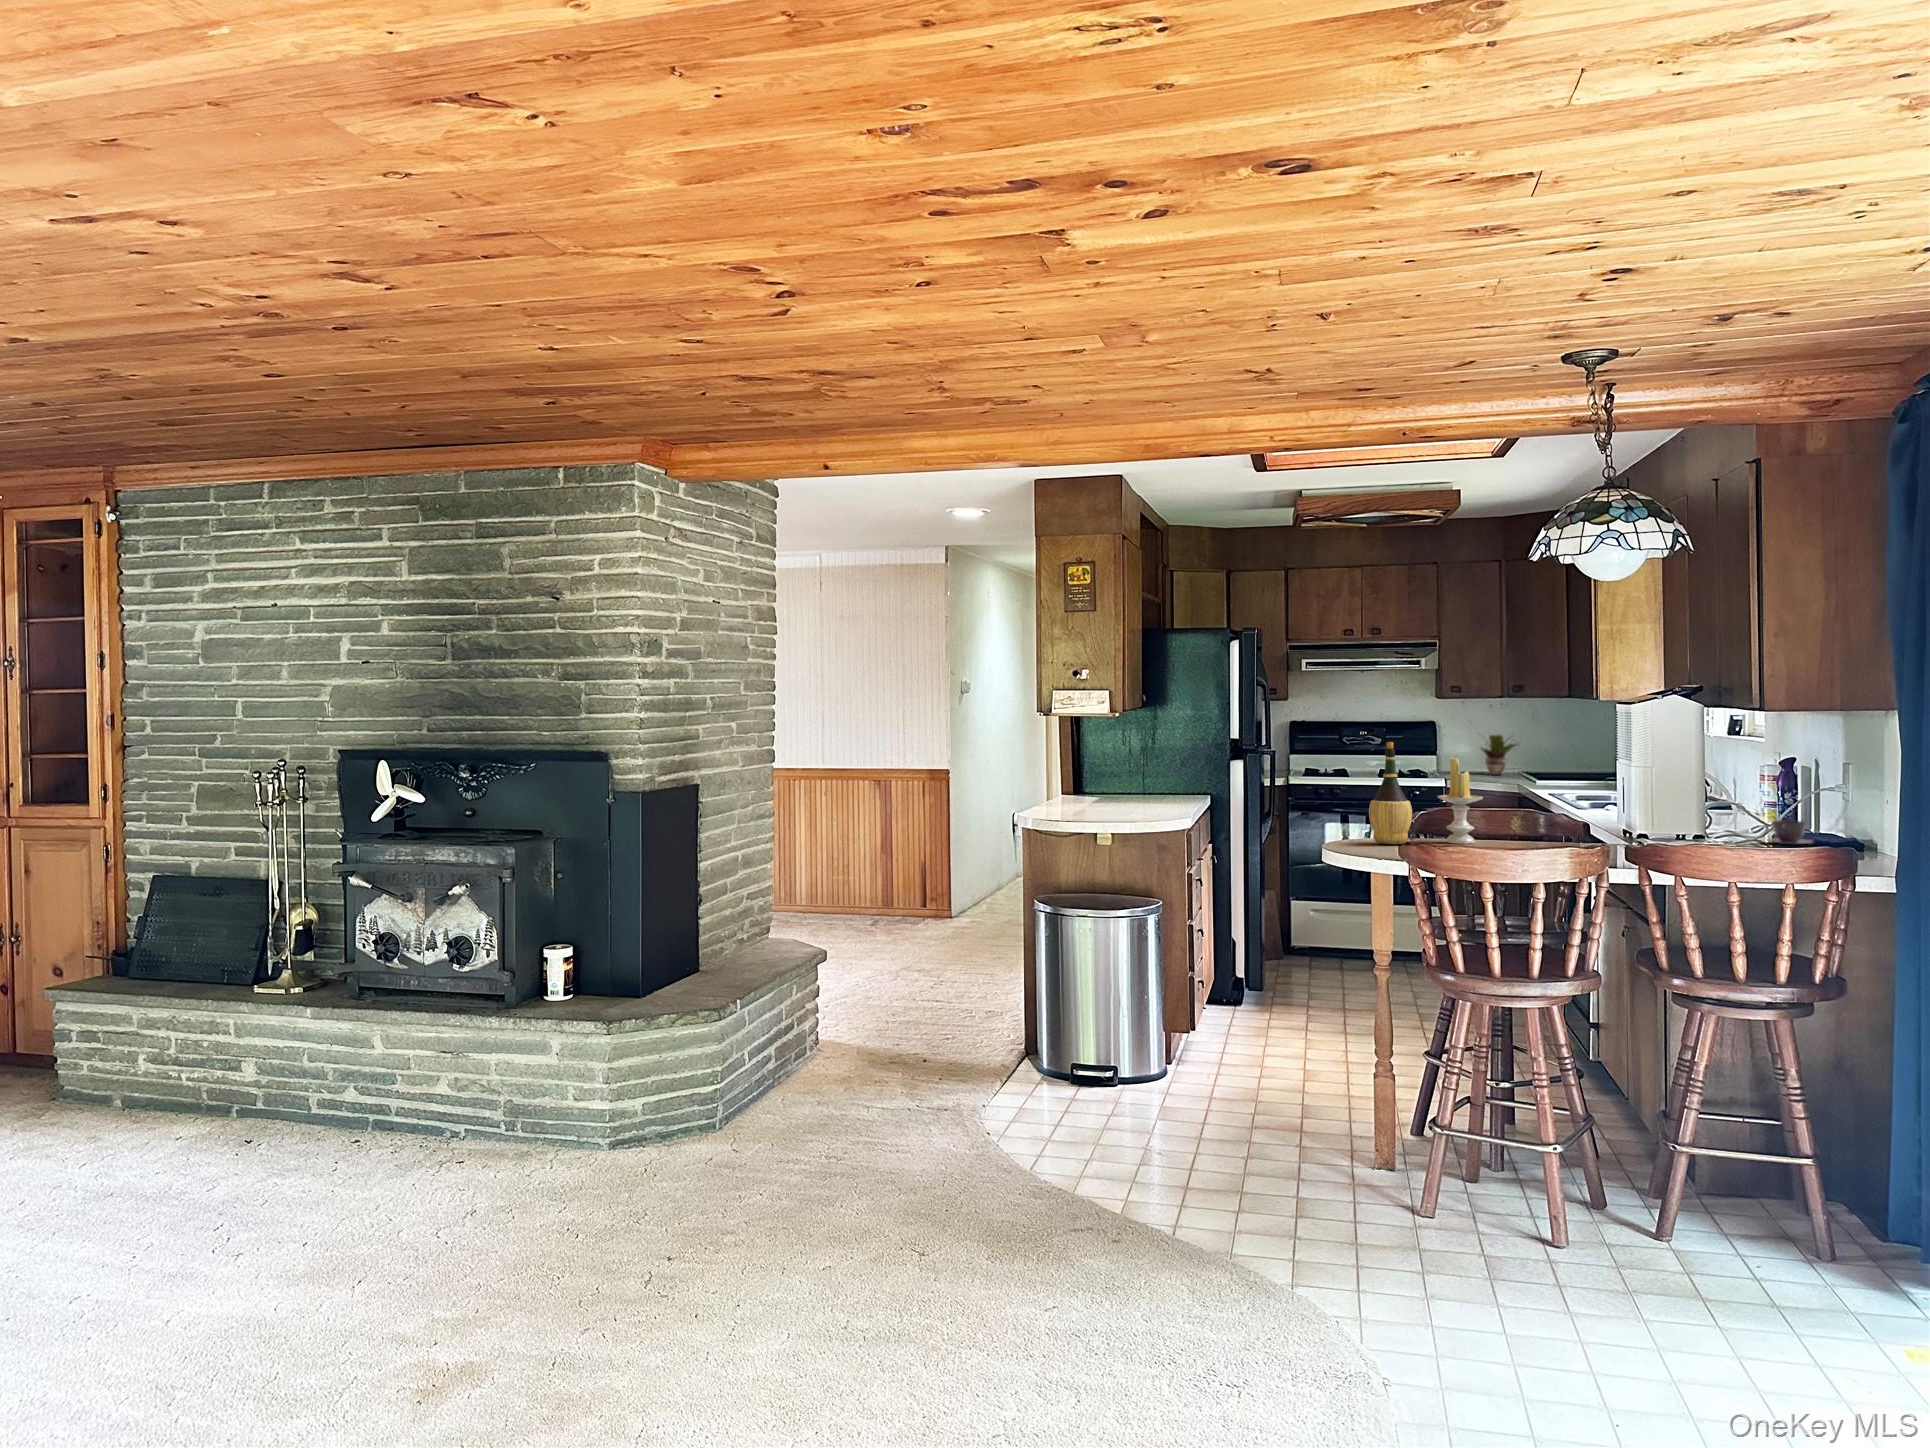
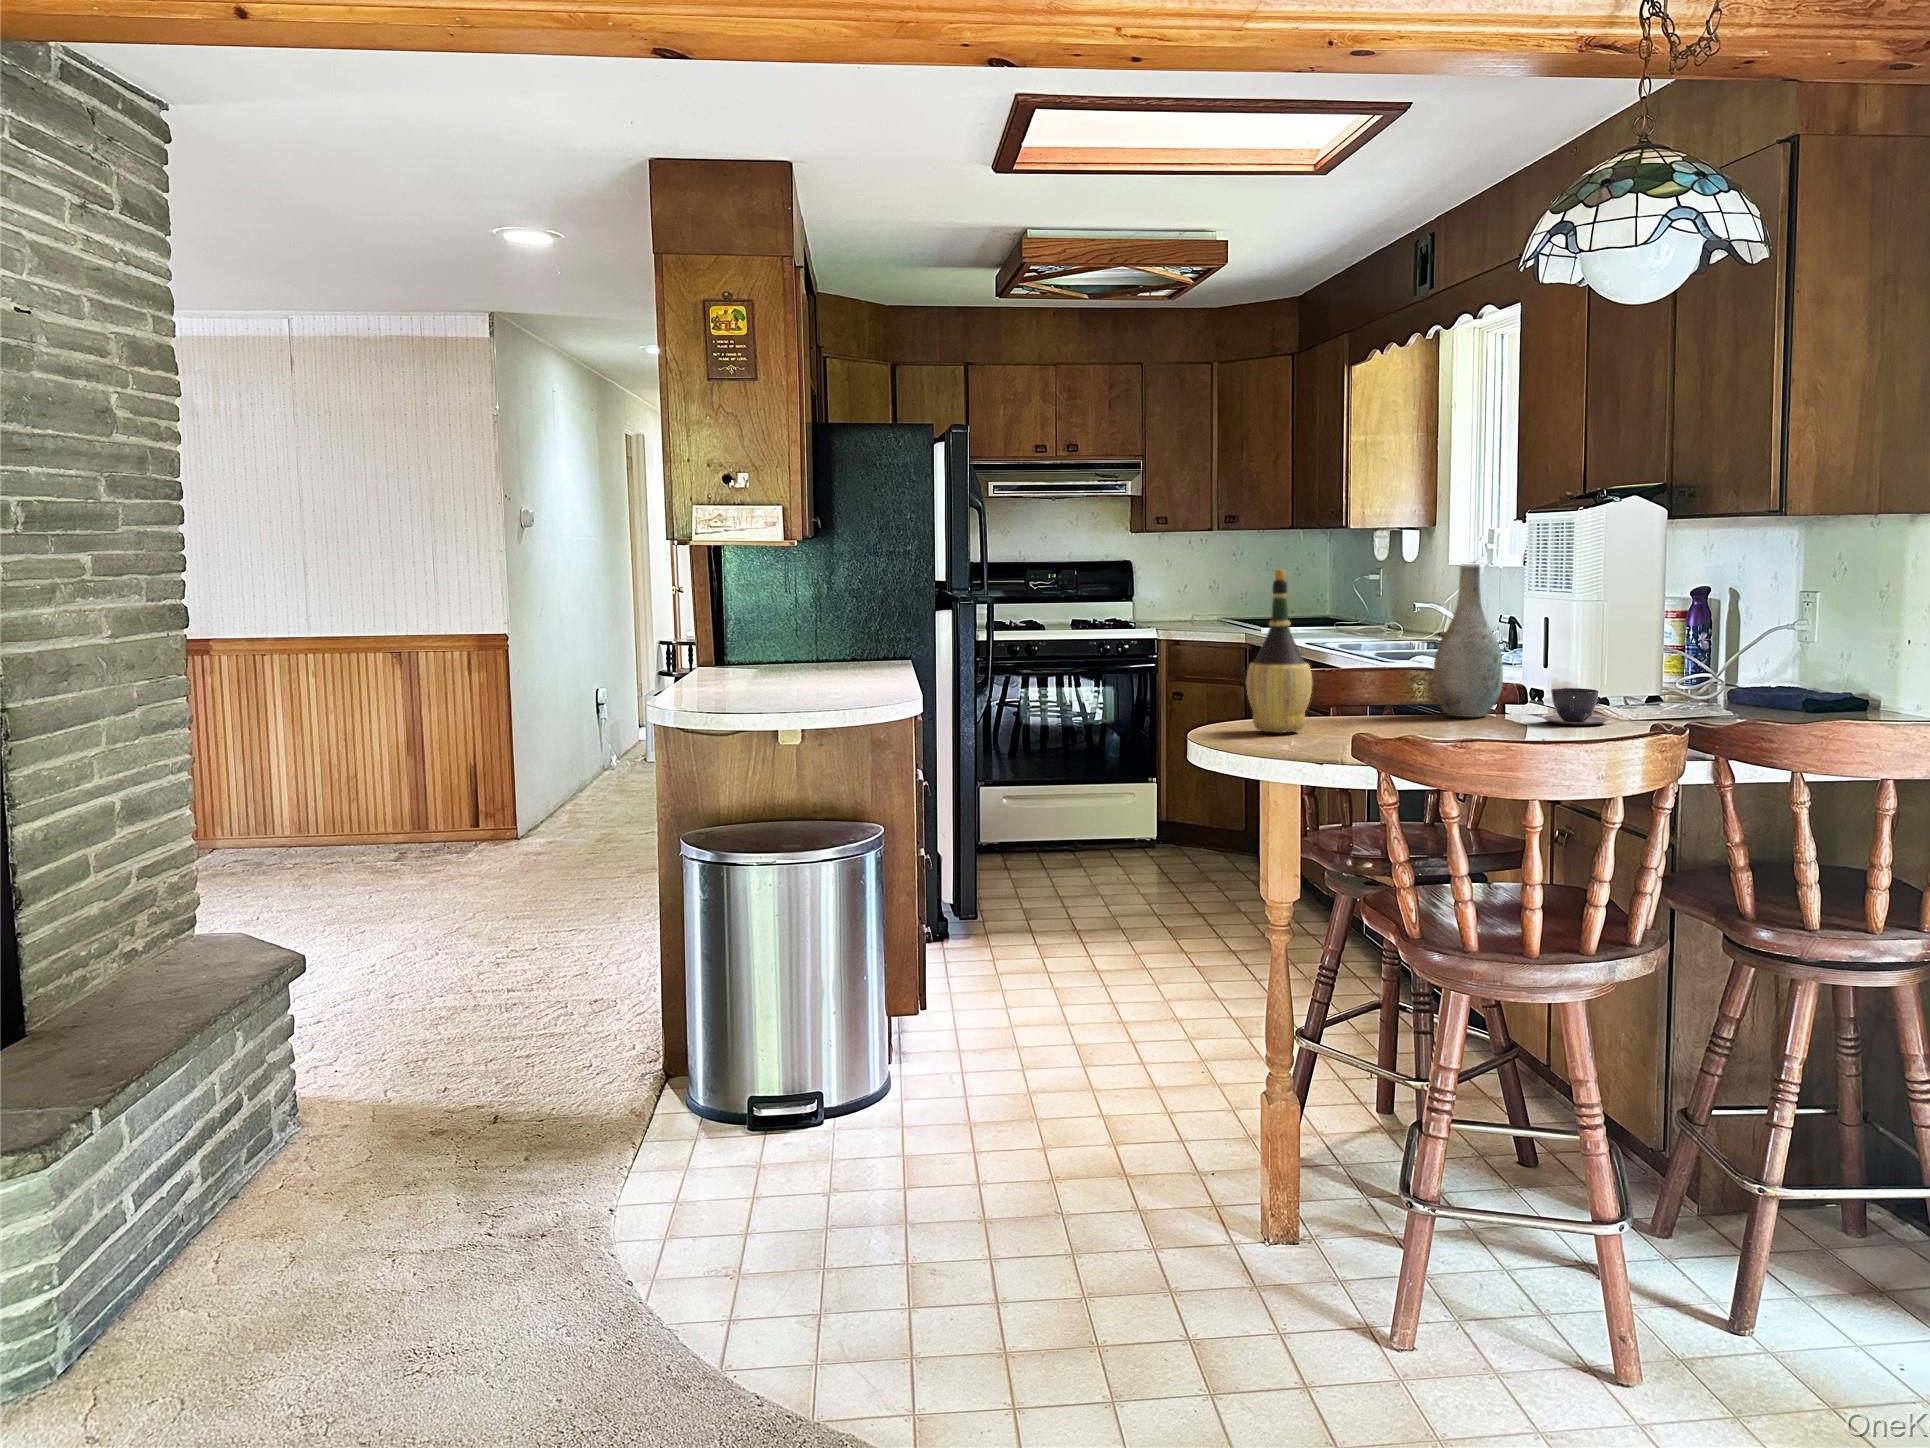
potted plant: present [1482,735,1518,775] -> none [1180,569,1241,624]
vase: none [1516,739,1564,842] -> present [1433,564,1503,717]
candle: present [1438,758,1483,844] -> none [1336,593,1405,726]
teacup: present [1767,820,1812,844] -> present [1543,688,1608,725]

